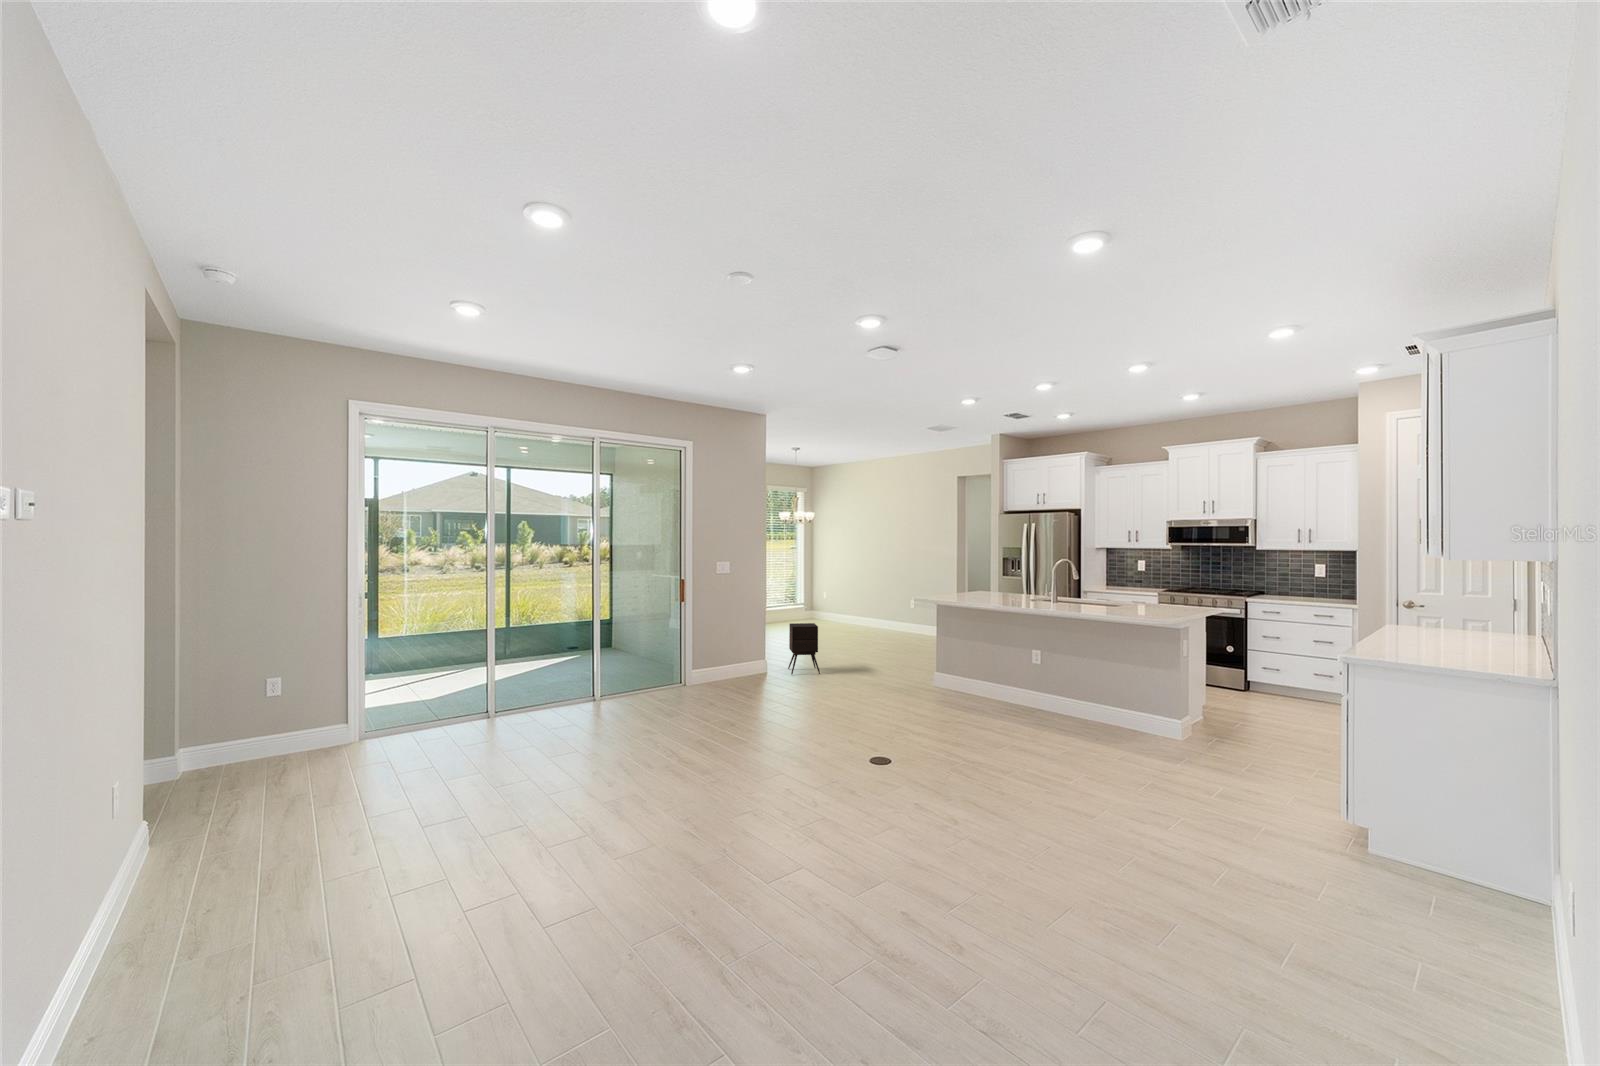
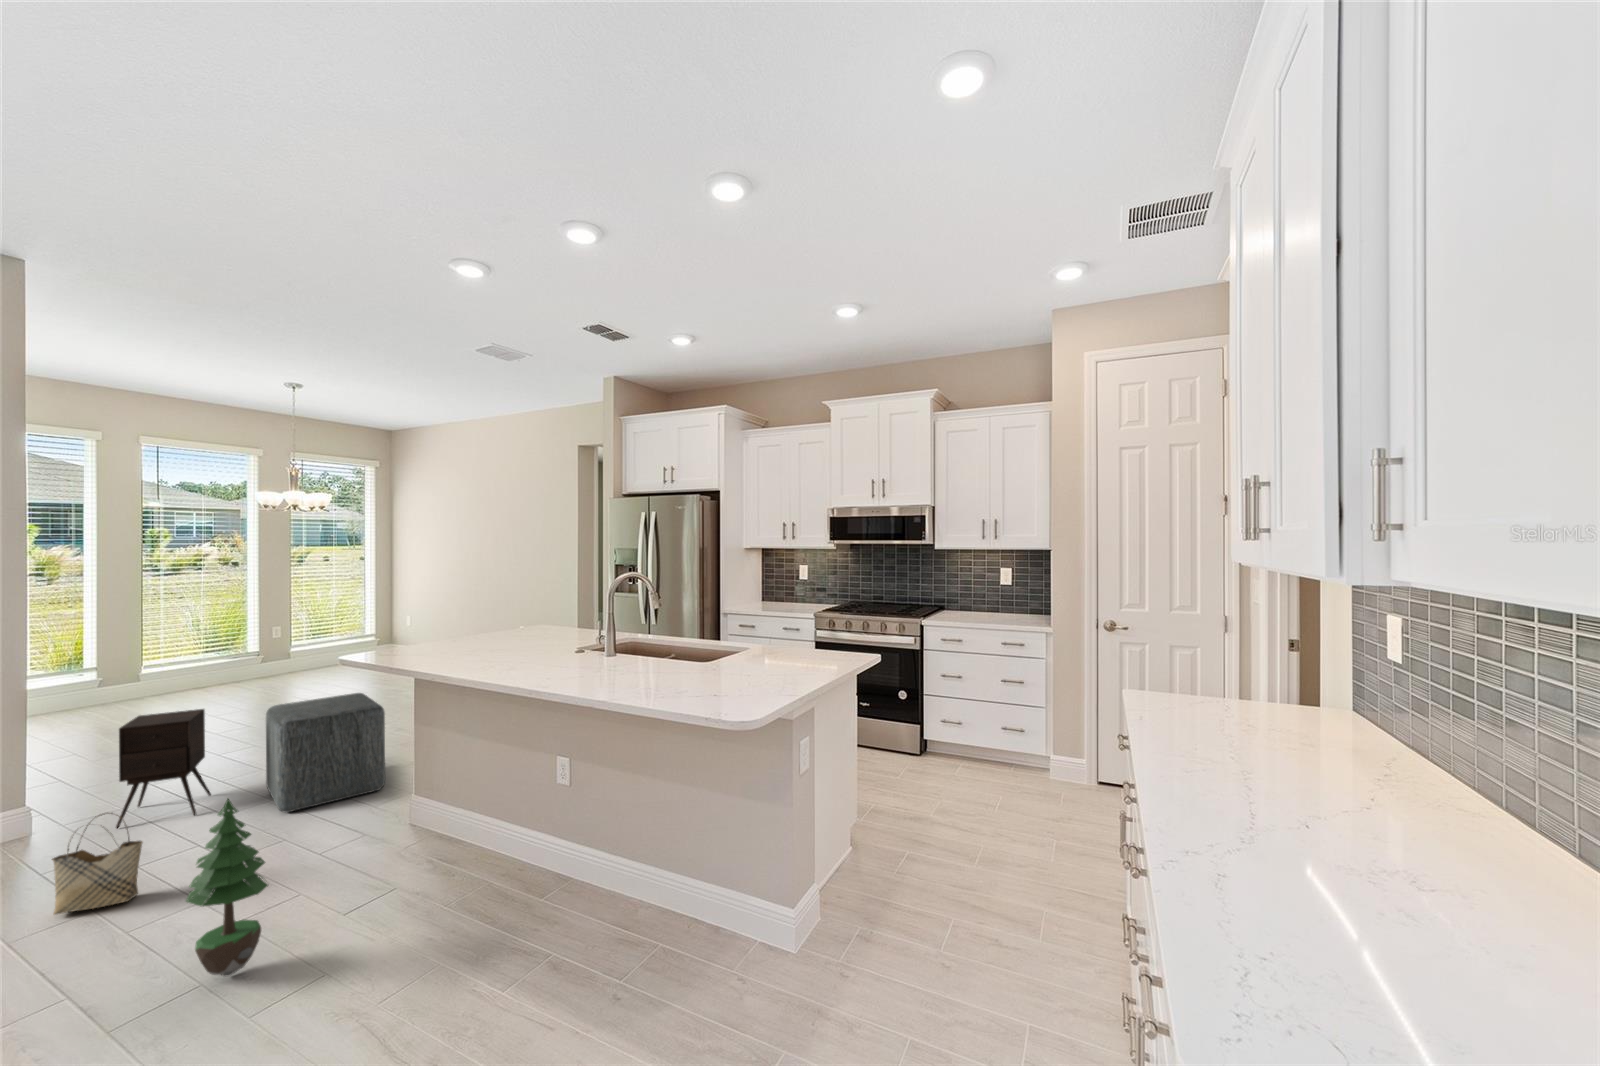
ottoman: none [842,623,901,677] -> present [266,693,385,813]
potted tree: none [899,642,926,718] -> present [186,798,268,977]
woven basket: none [812,656,840,695] -> present [52,816,143,915]

